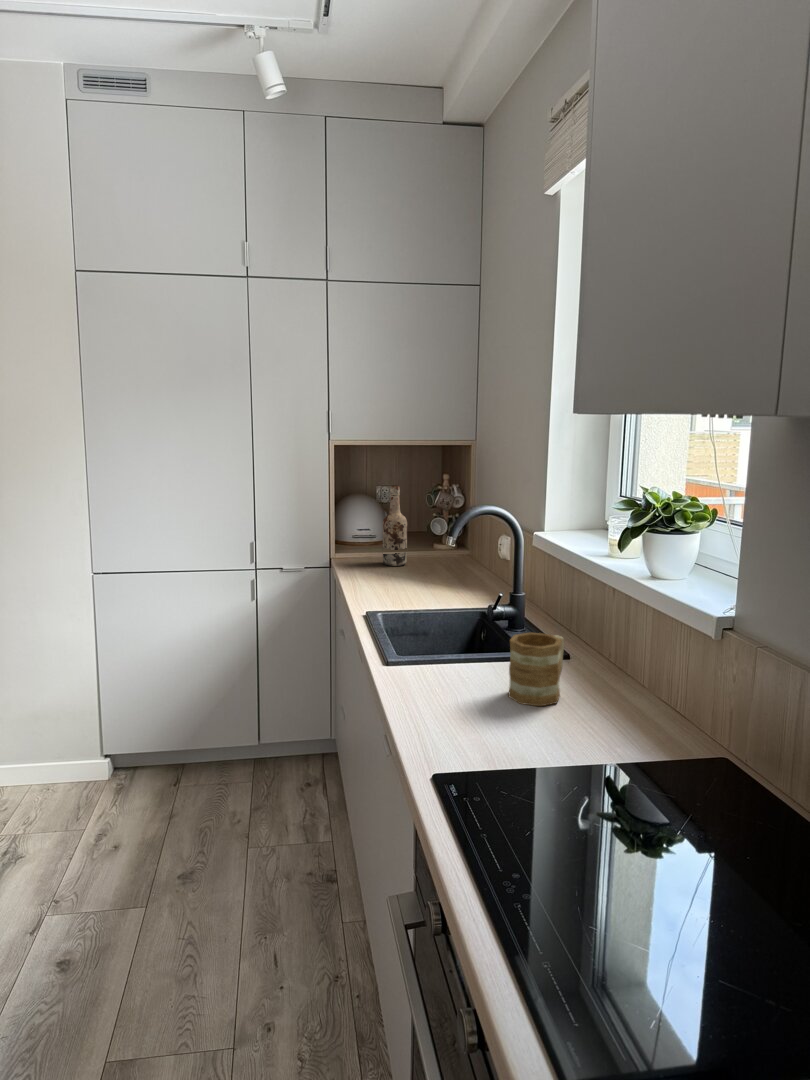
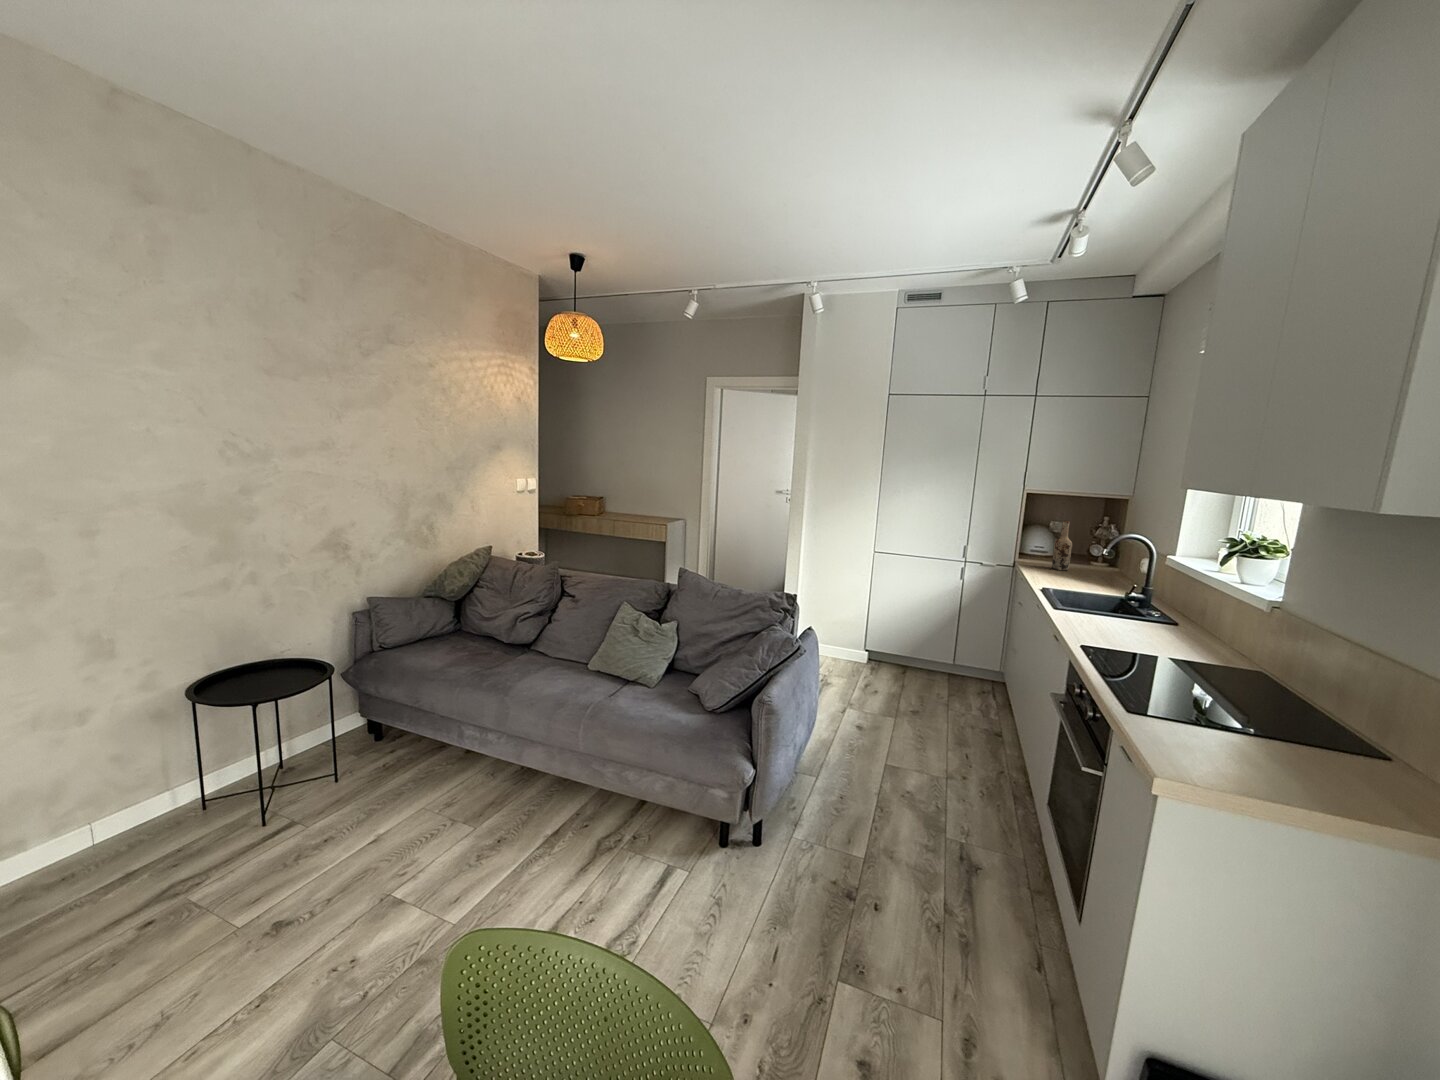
mug: present [508,633,564,706] -> none [1129,599,1169,636]

